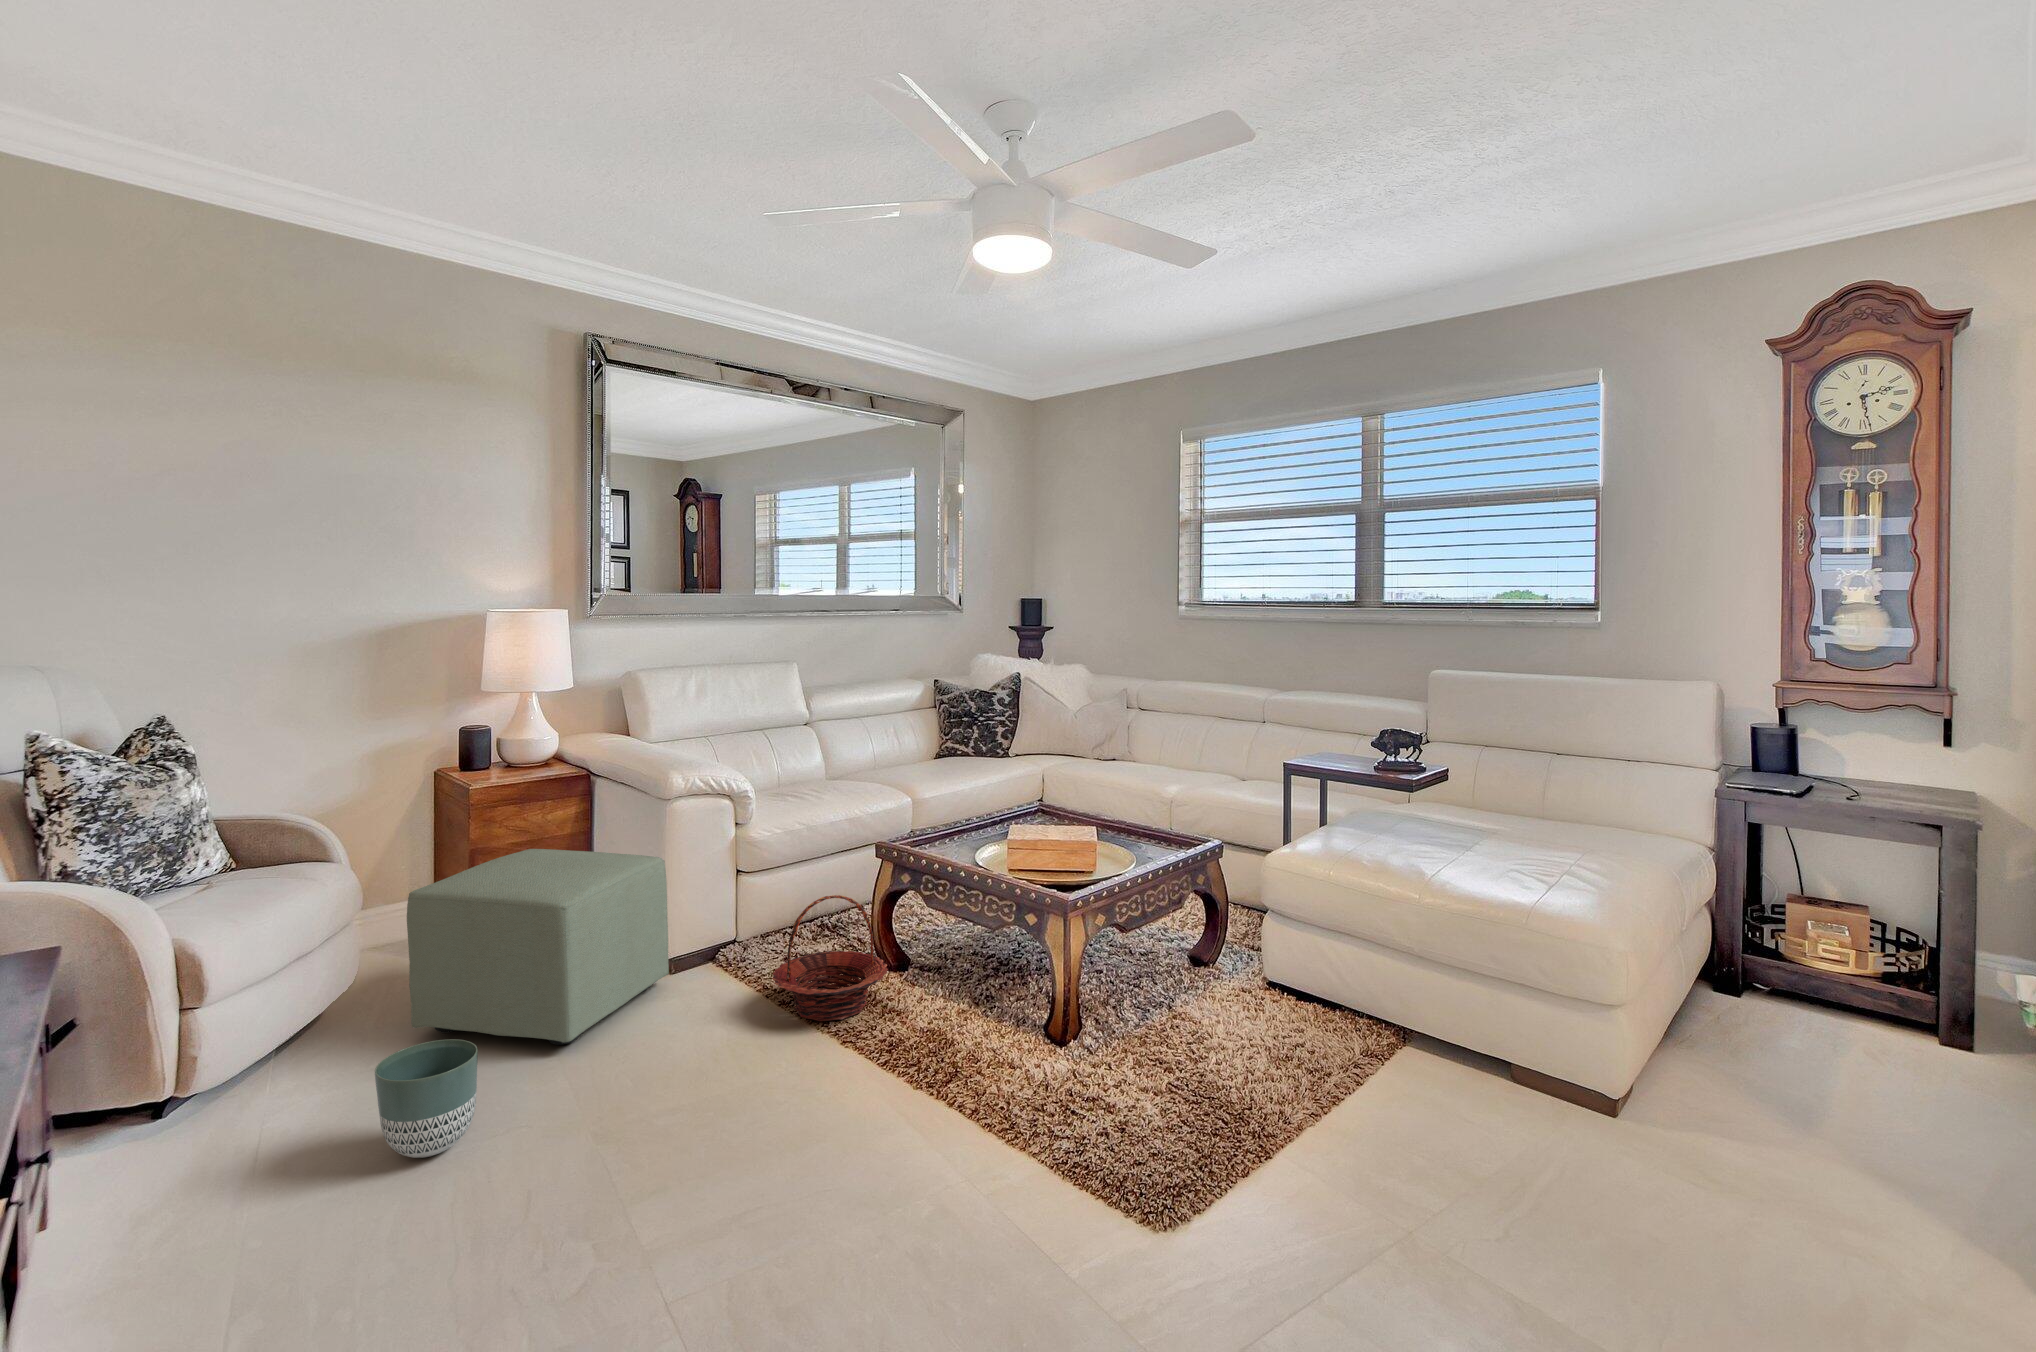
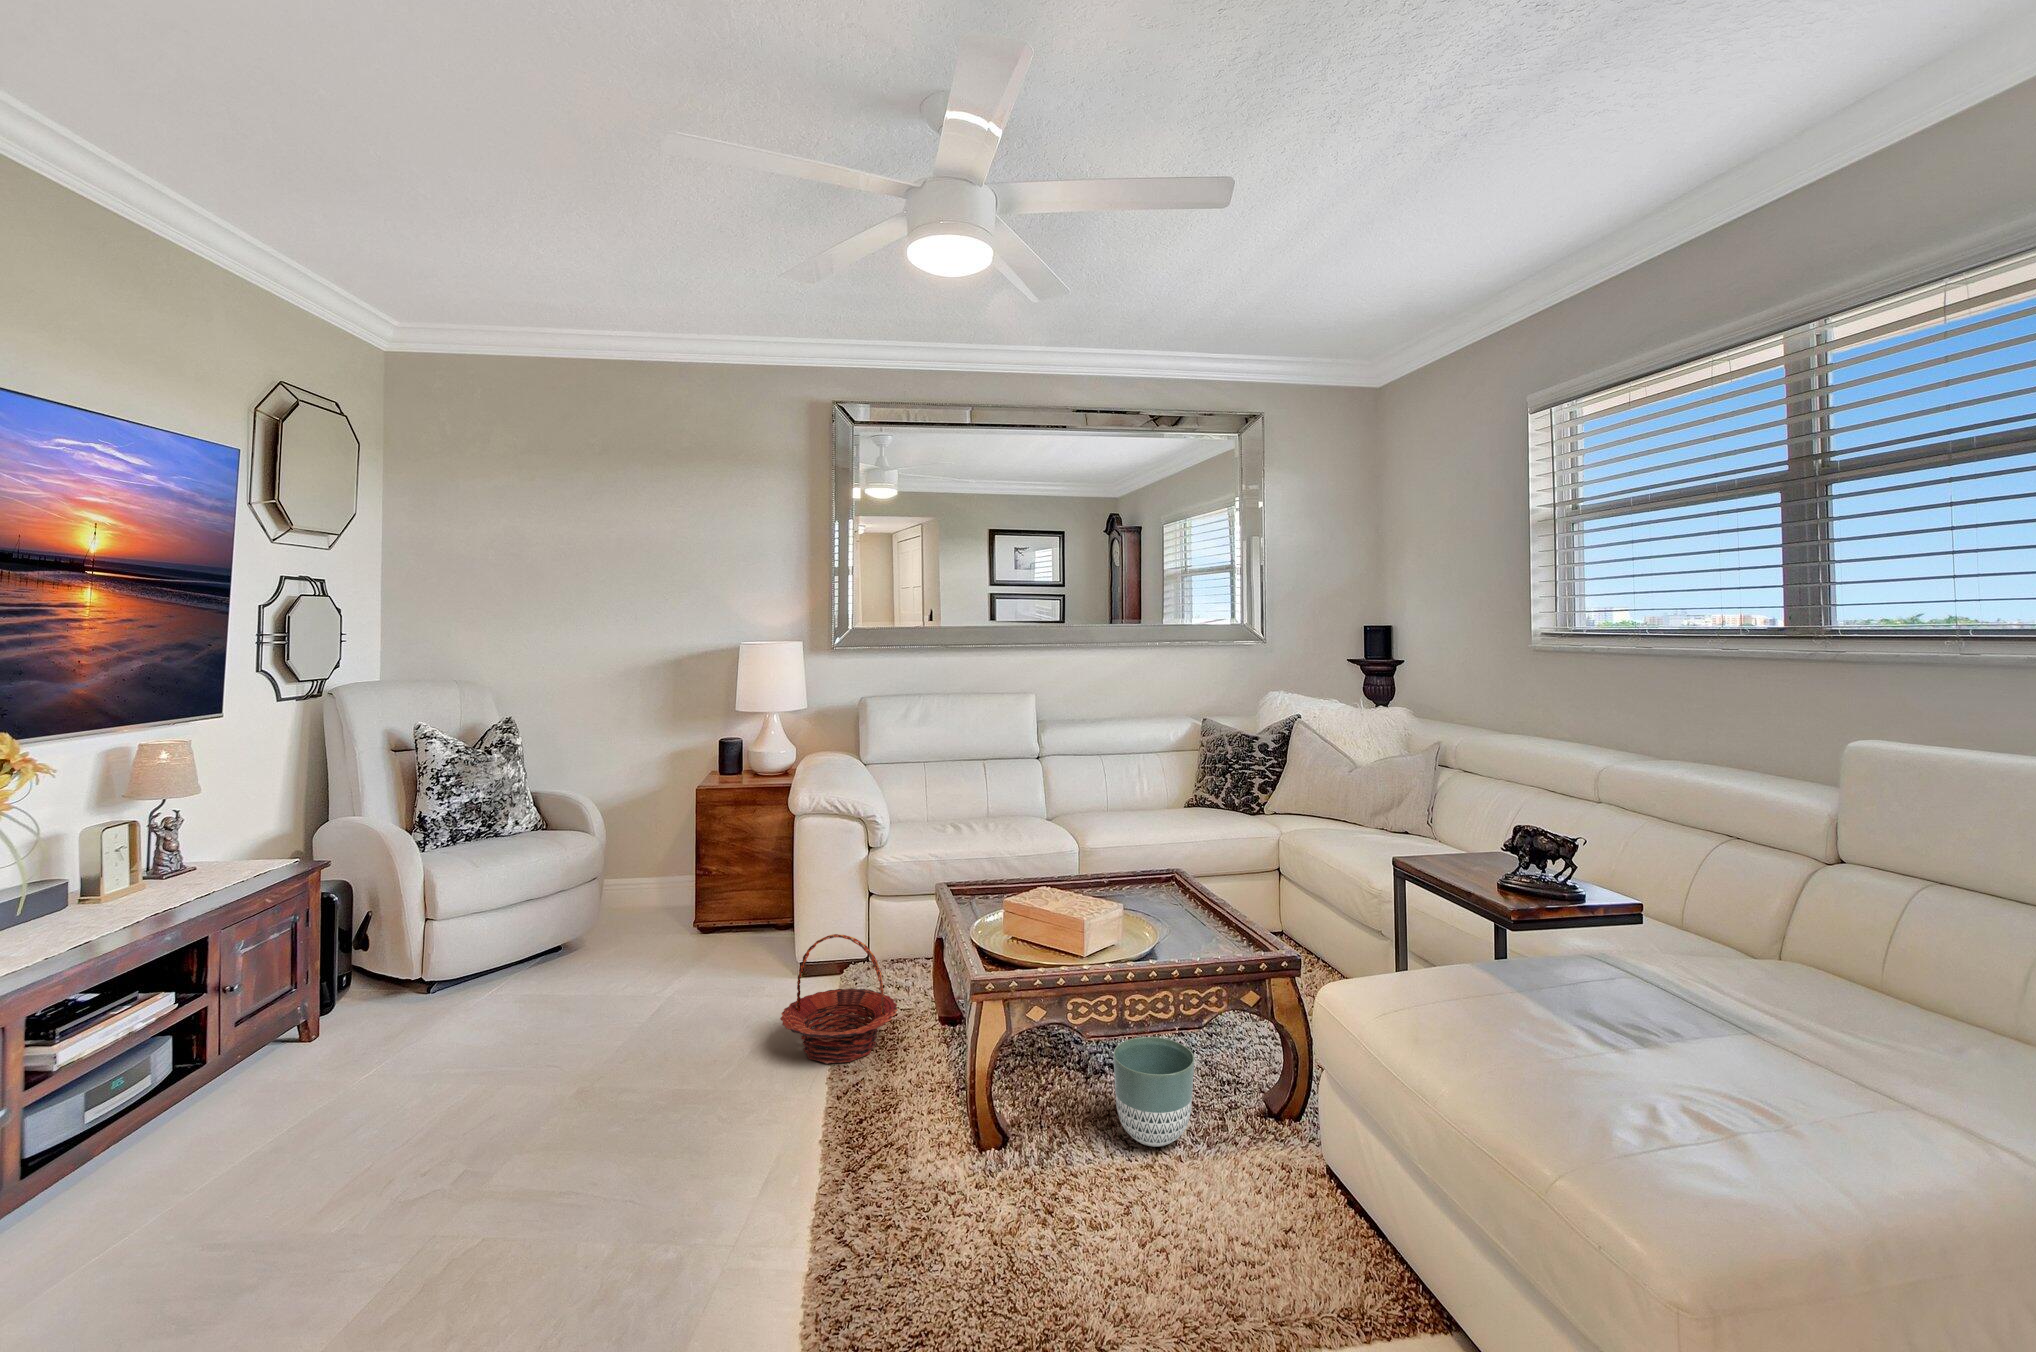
ottoman: present [407,849,669,1045] -> none [584,844,775,1015]
planter: present [375,1039,478,1158] -> present [1113,1037,1194,1147]

